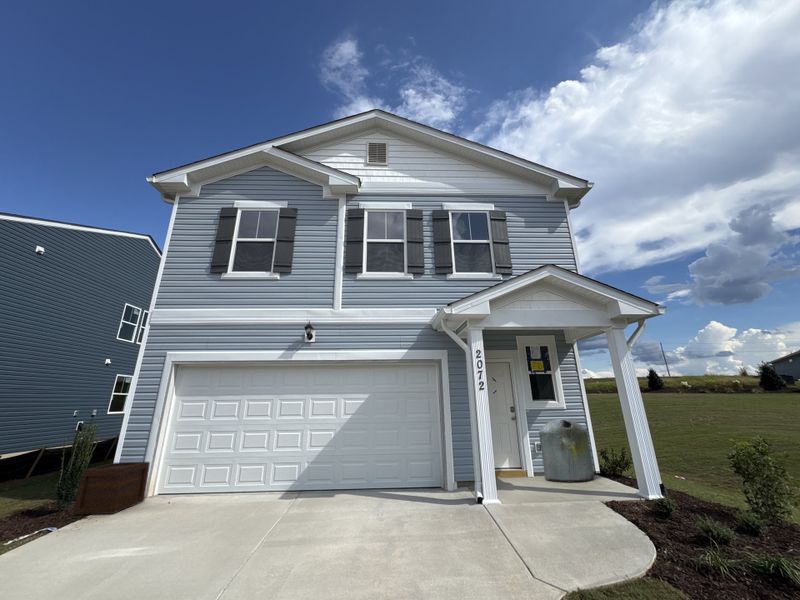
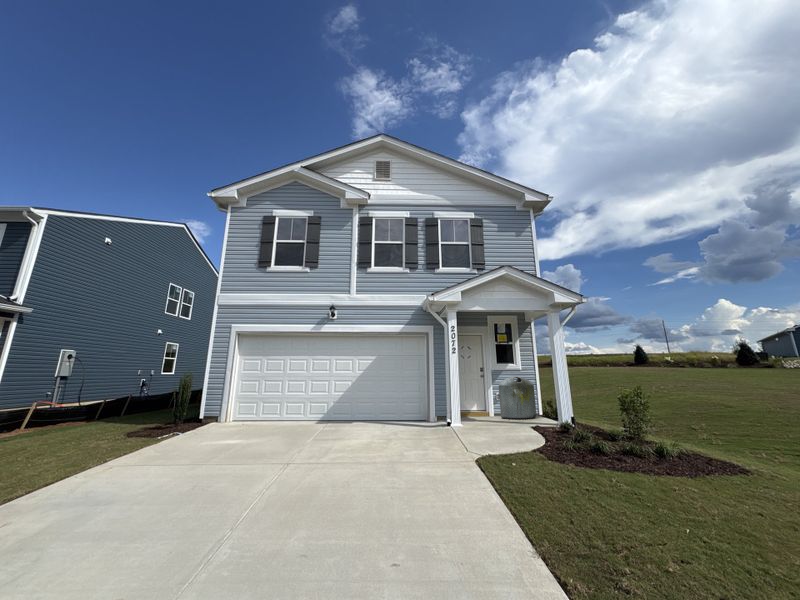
wooden crate: present [73,462,150,515] -> none [182,400,225,431]

